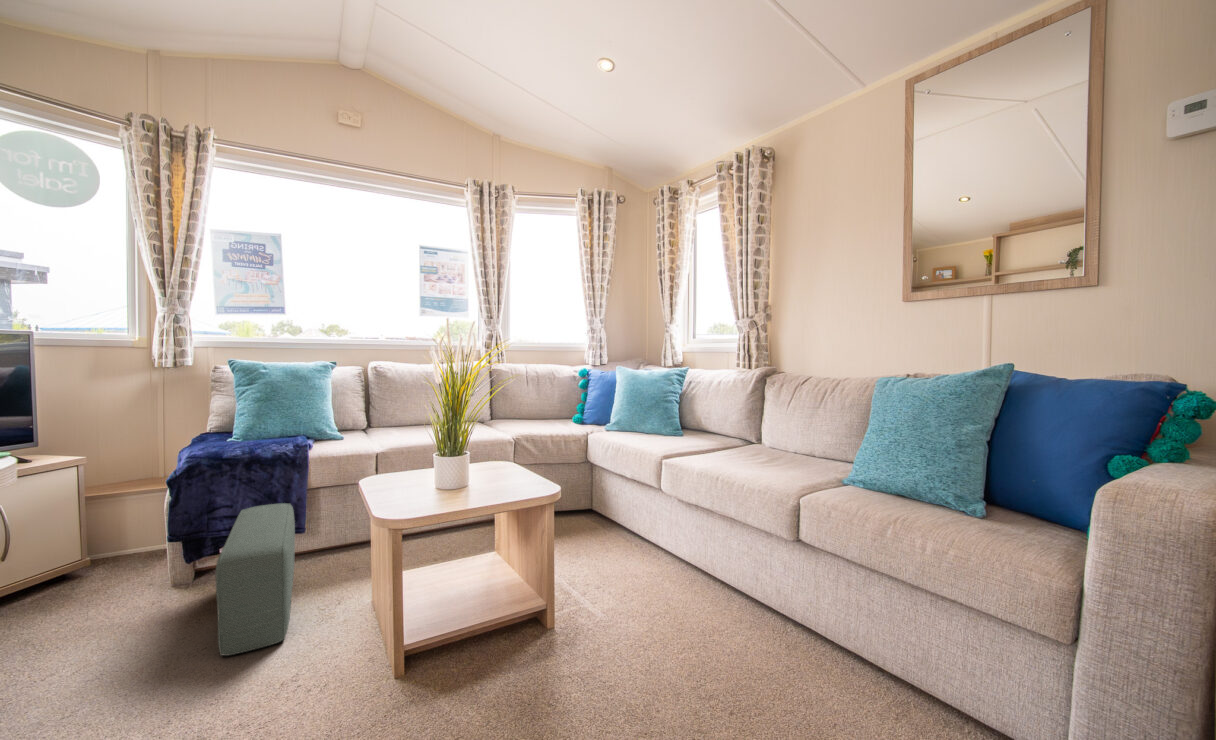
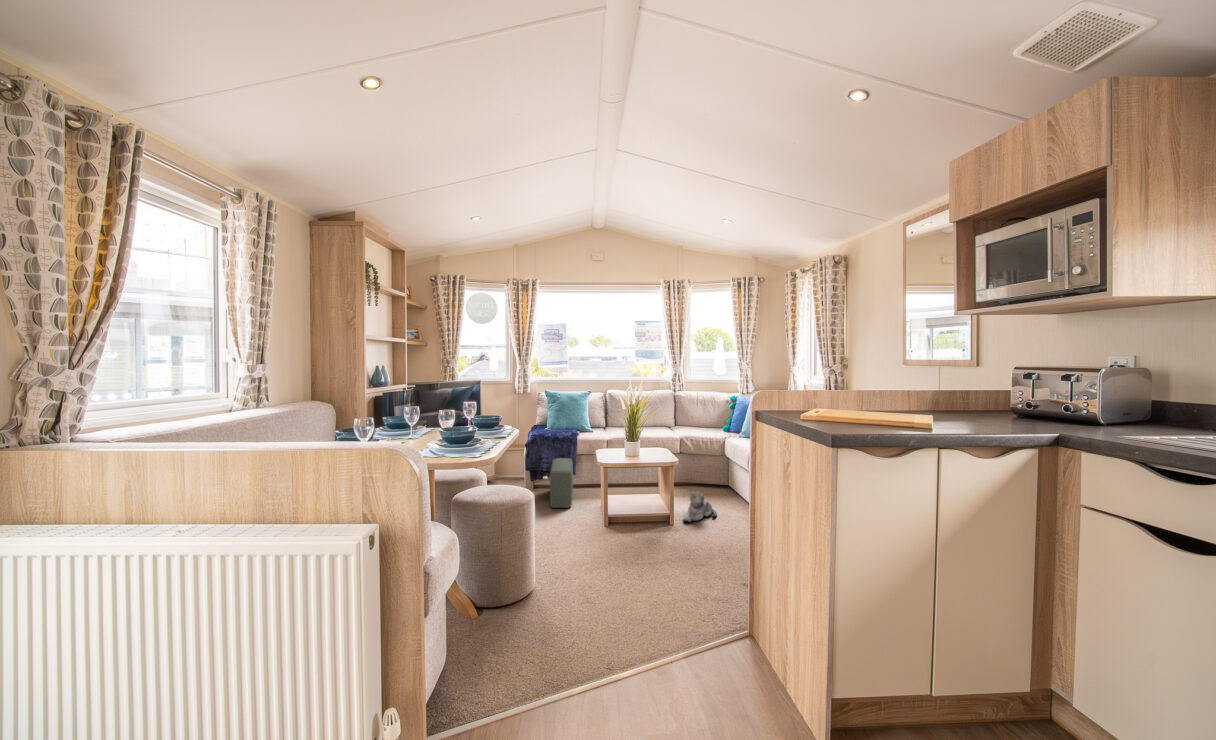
plush toy: none [573,548,633,627] -> present [683,491,717,522]

